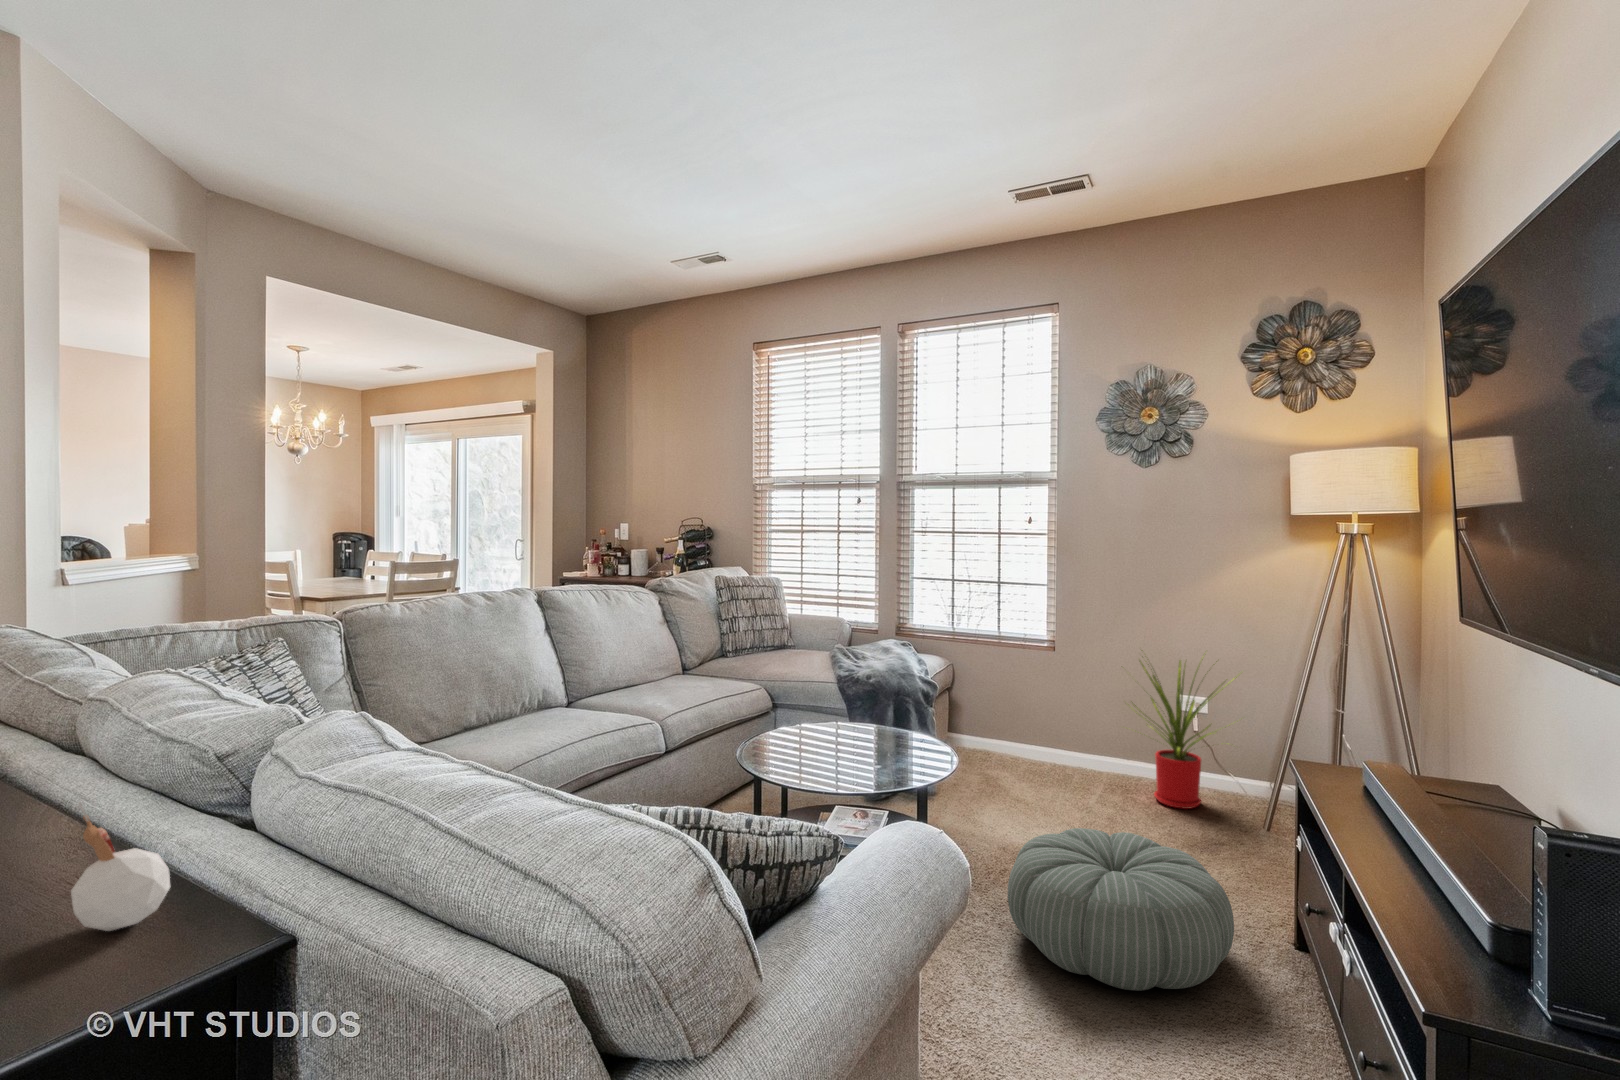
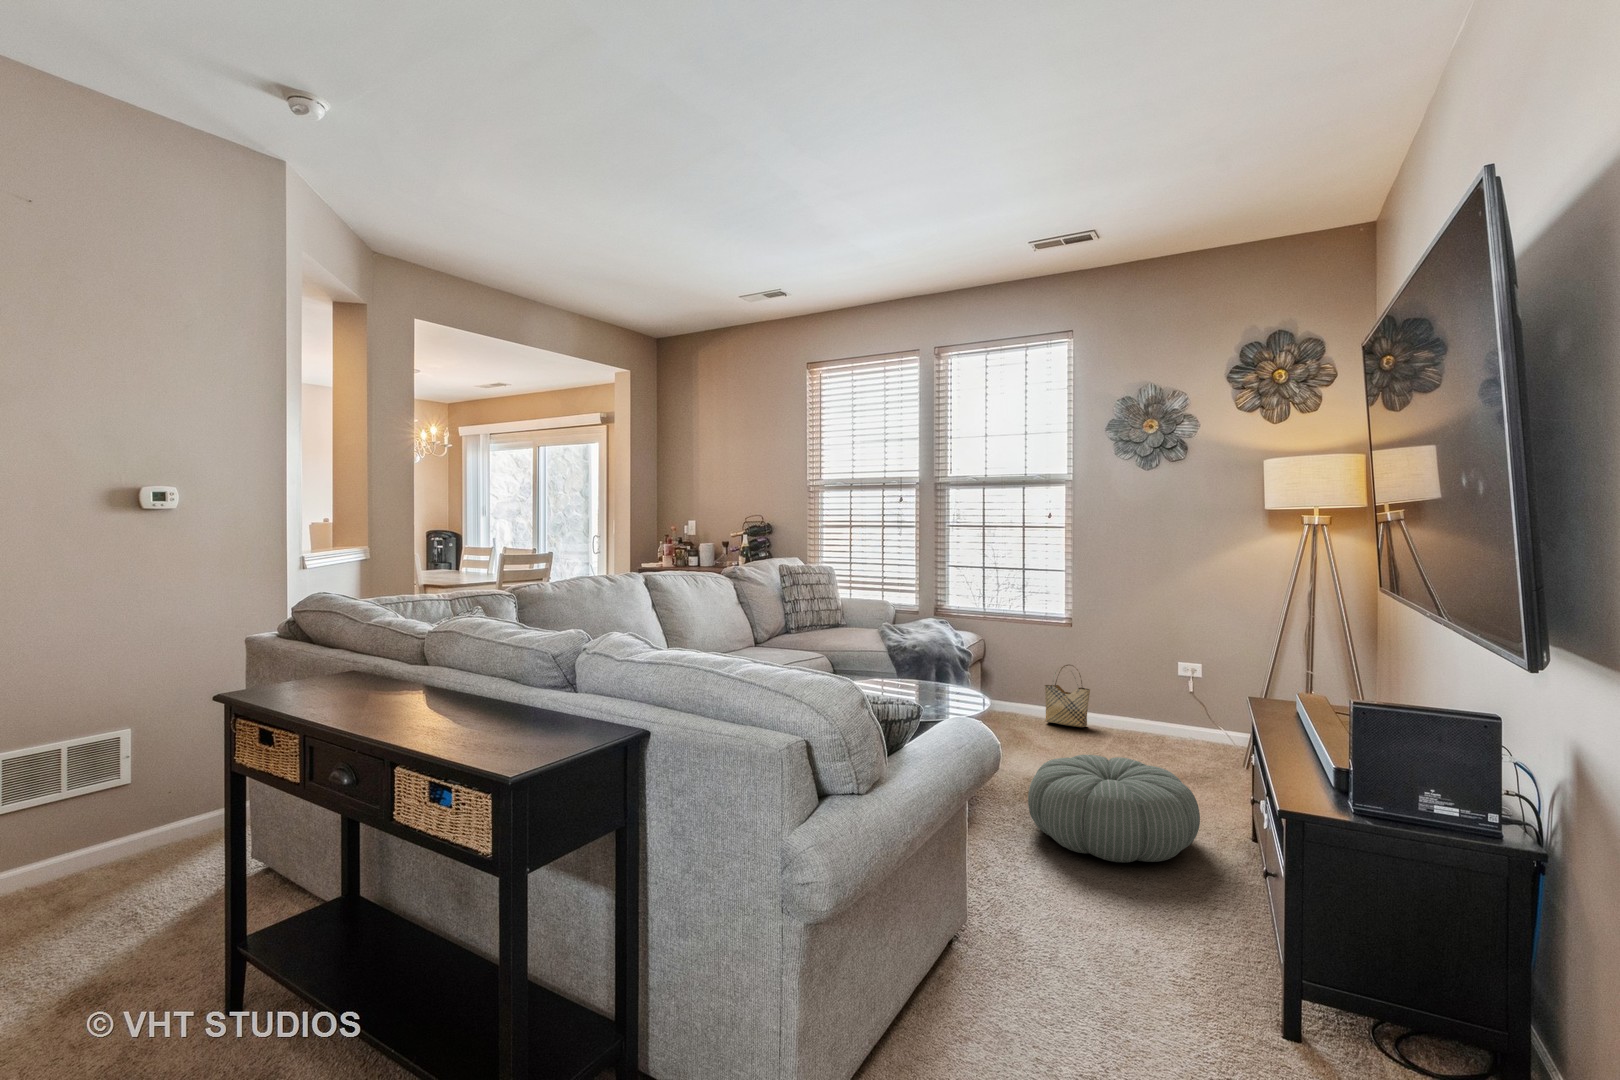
house plant: present [1135,657,1237,809] -> none [1123,621,1229,754]
woven basket: none [1024,696,1078,771] -> present [1045,665,1090,727]
candle: present [71,802,170,931] -> none [520,666,563,734]

